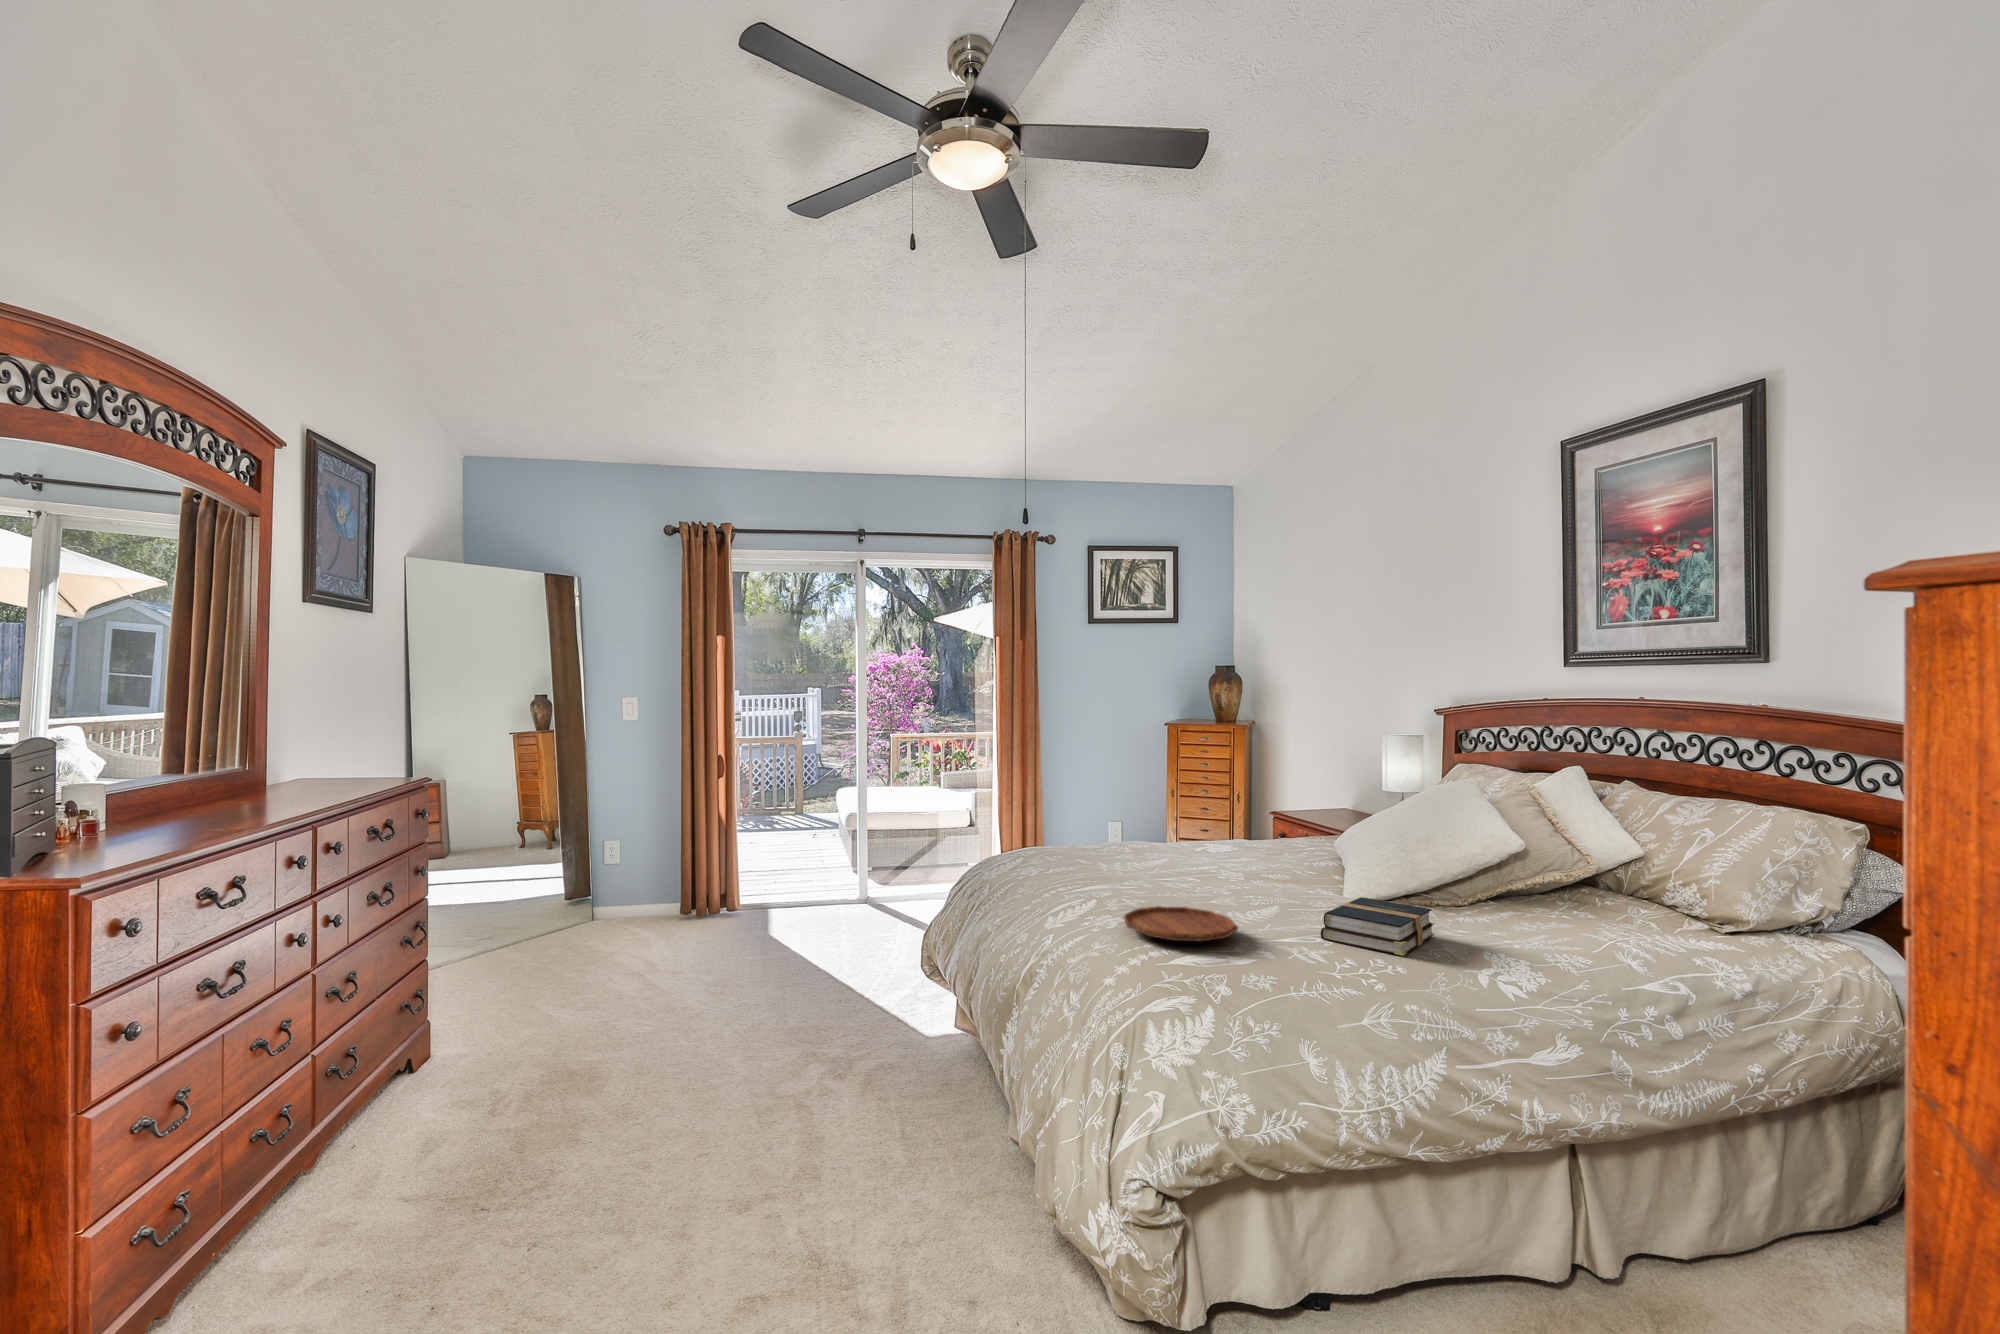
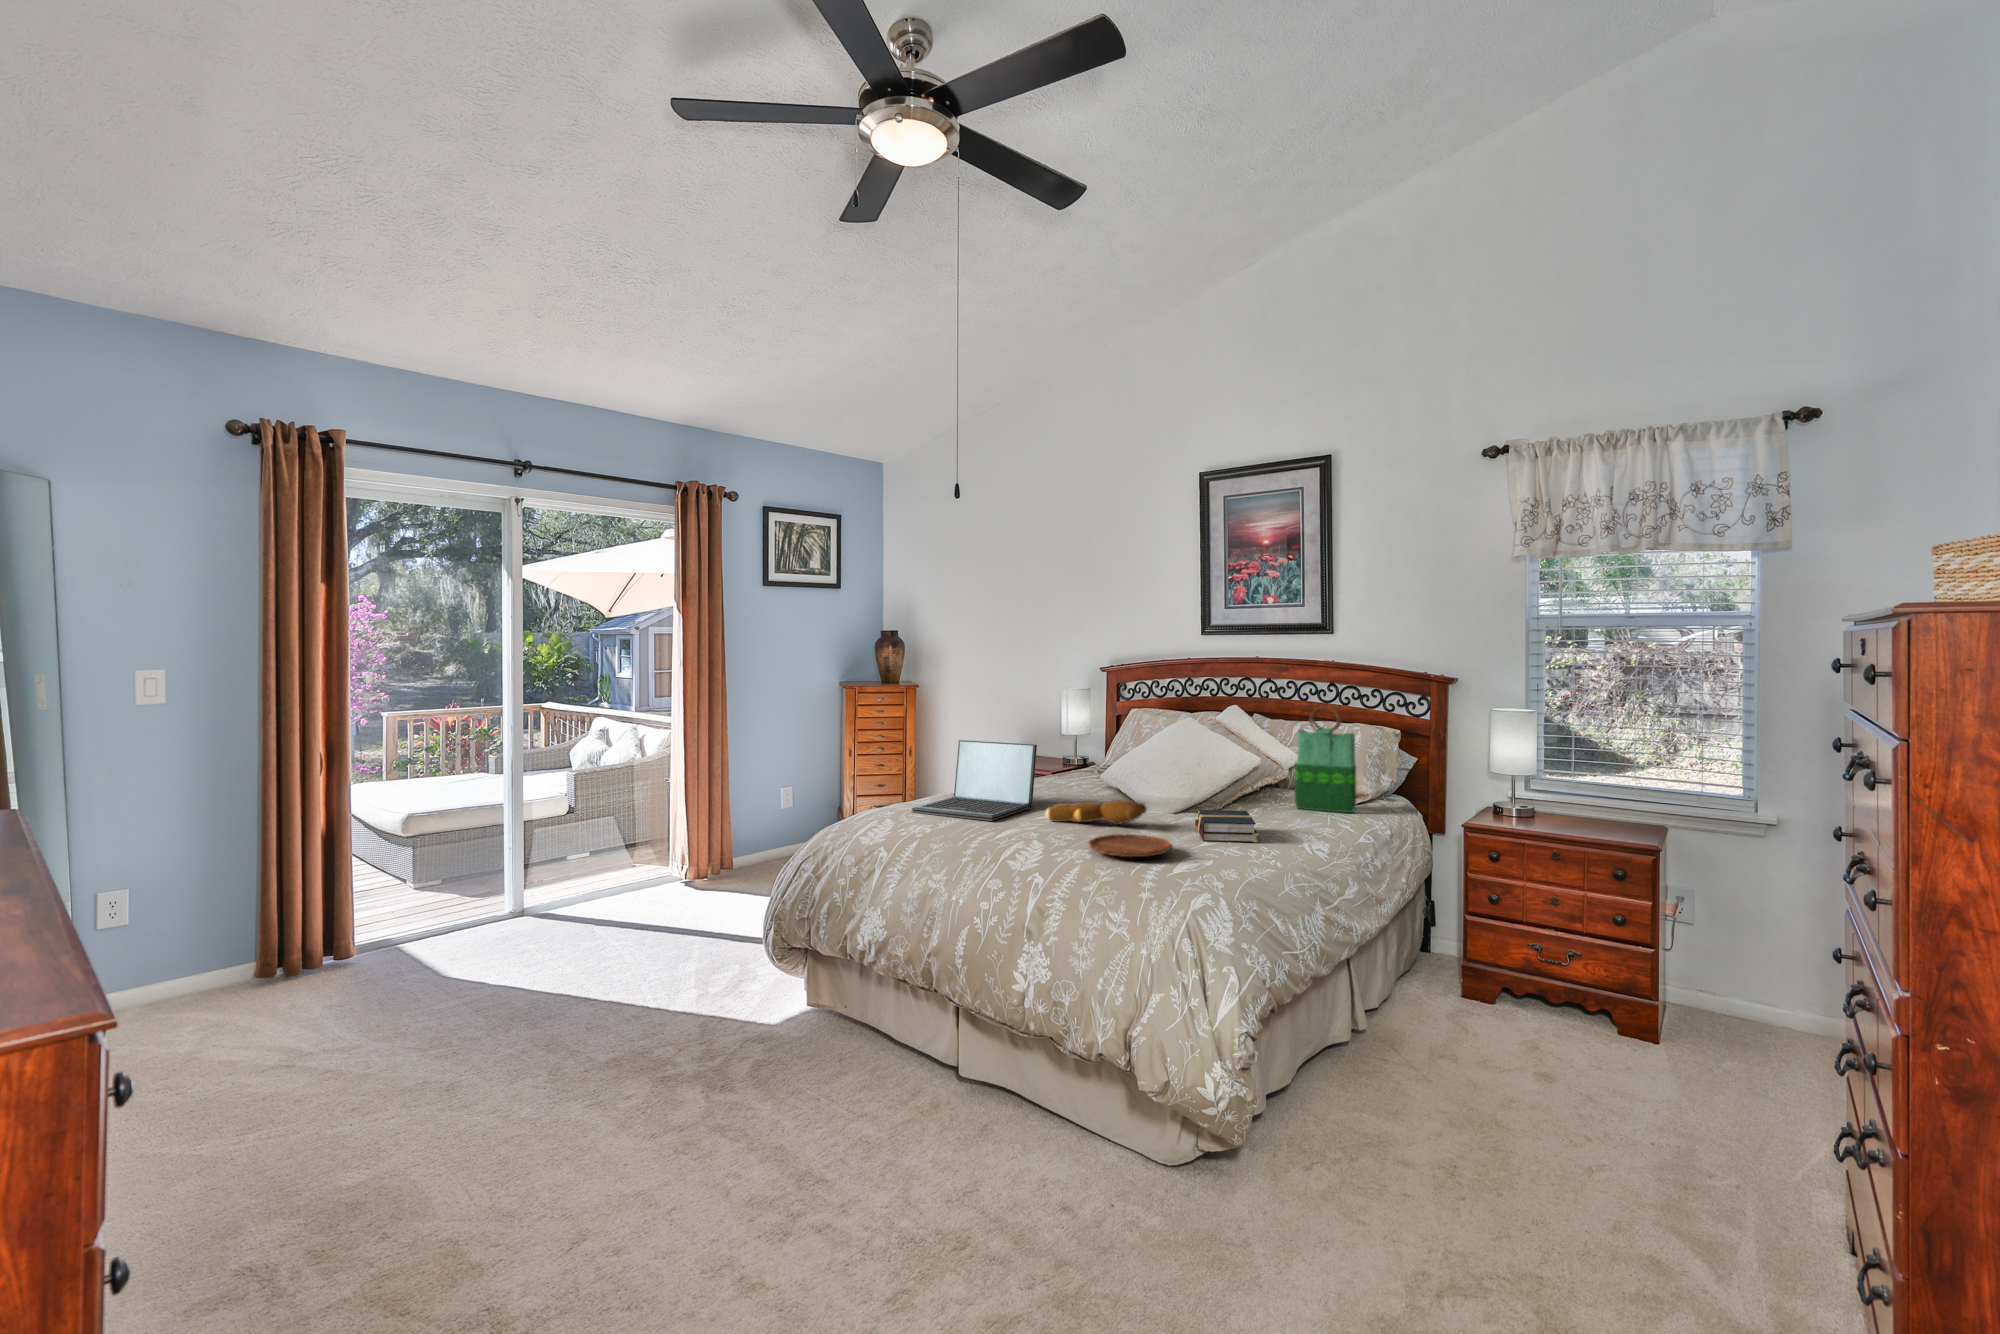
tote bag: none [1596,766,1710,947] -> present [1294,706,1356,813]
laptop: none [1056,779,1206,873] -> present [912,740,1037,821]
teddy bear: none [1176,864,1293,901] -> present [1045,800,1147,825]

